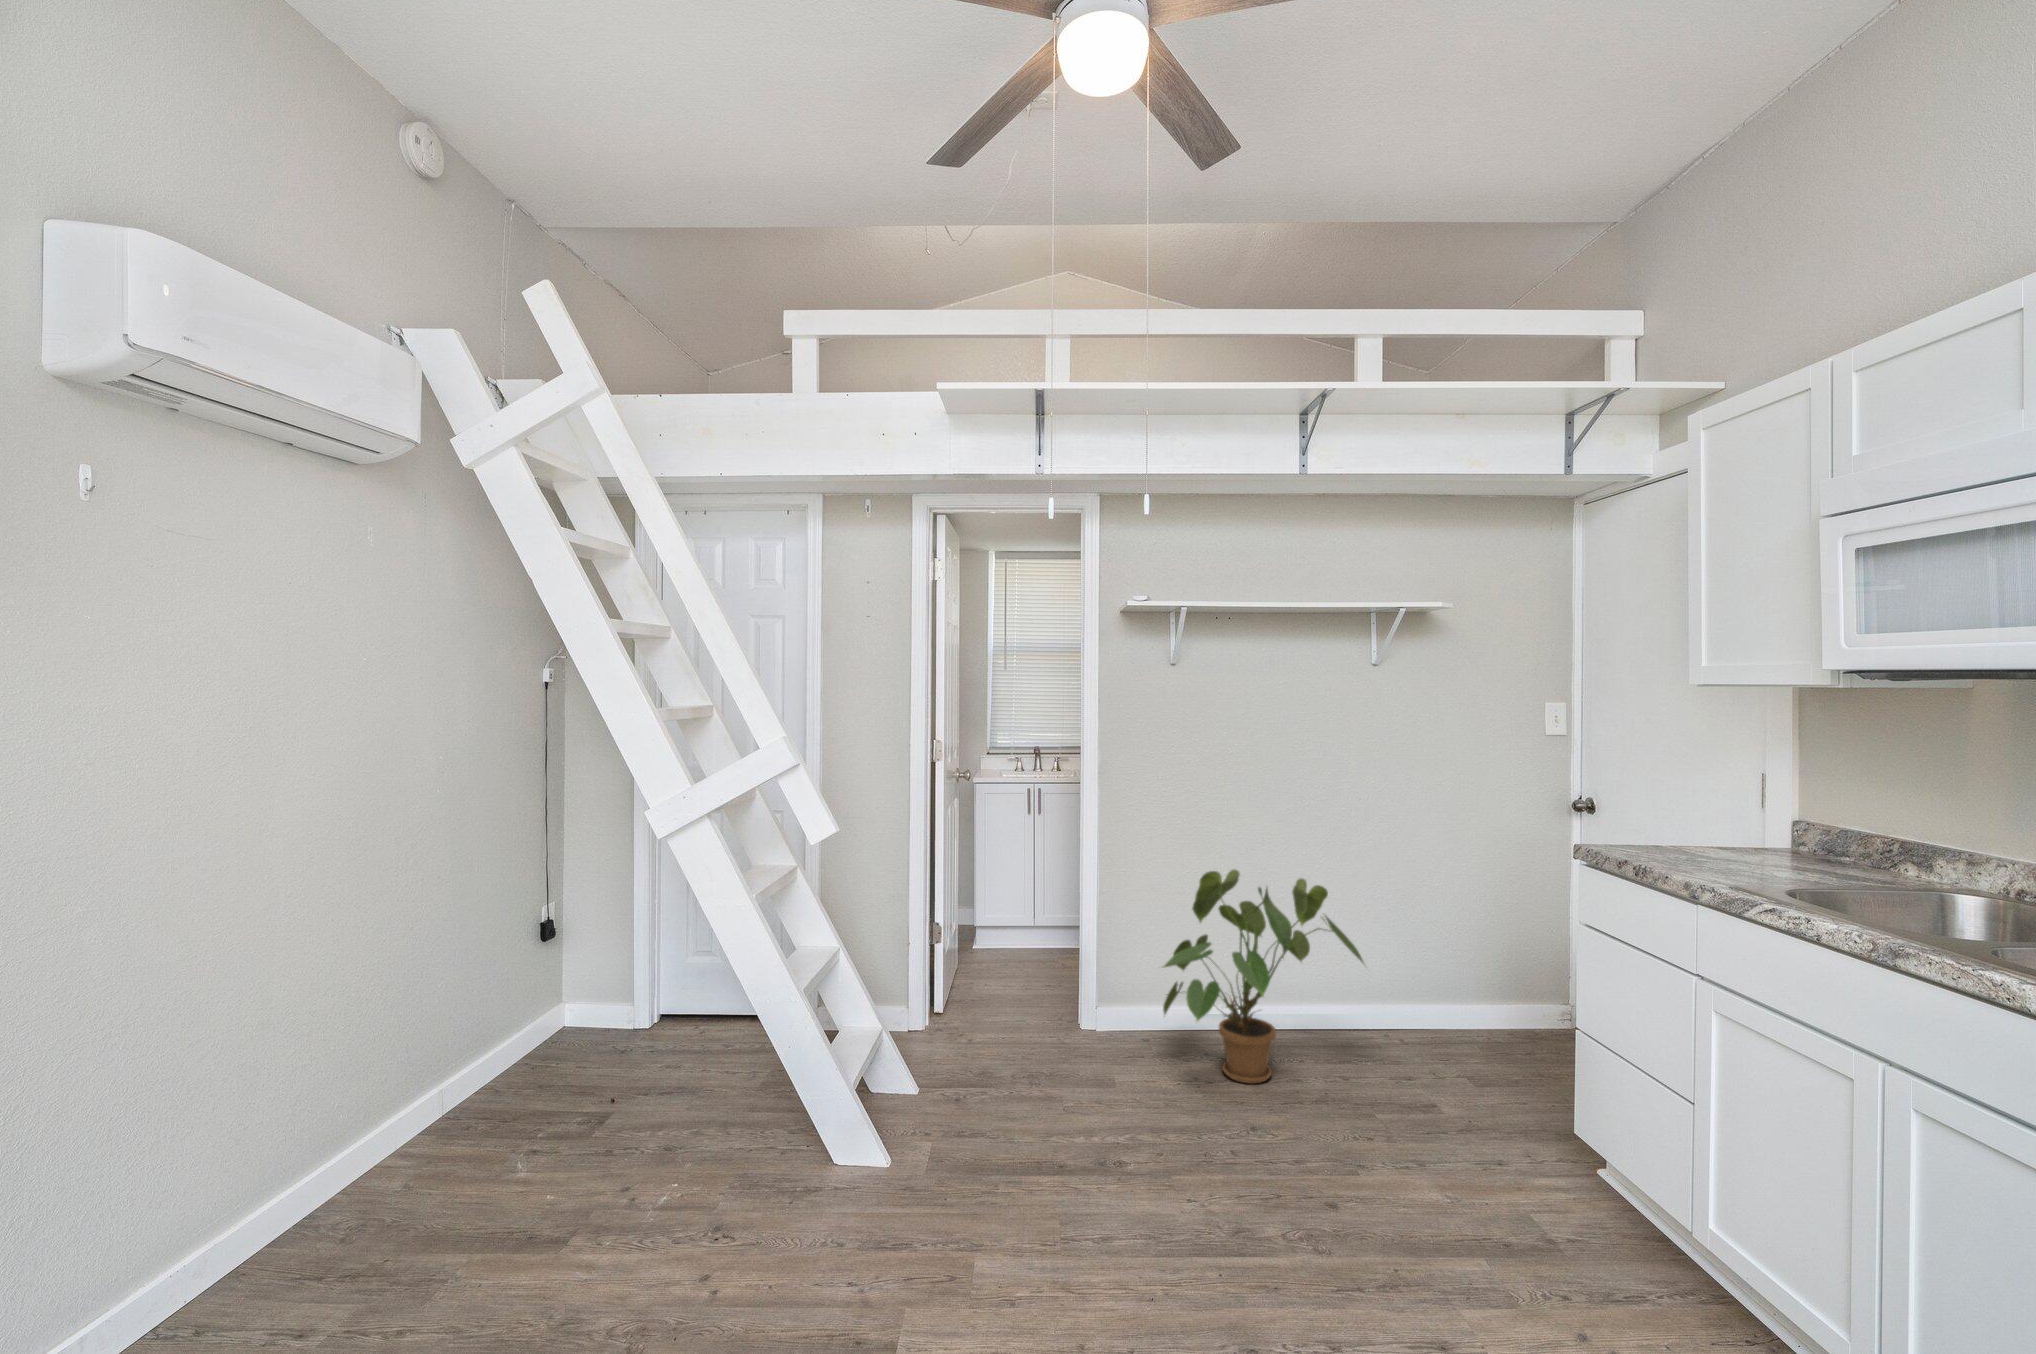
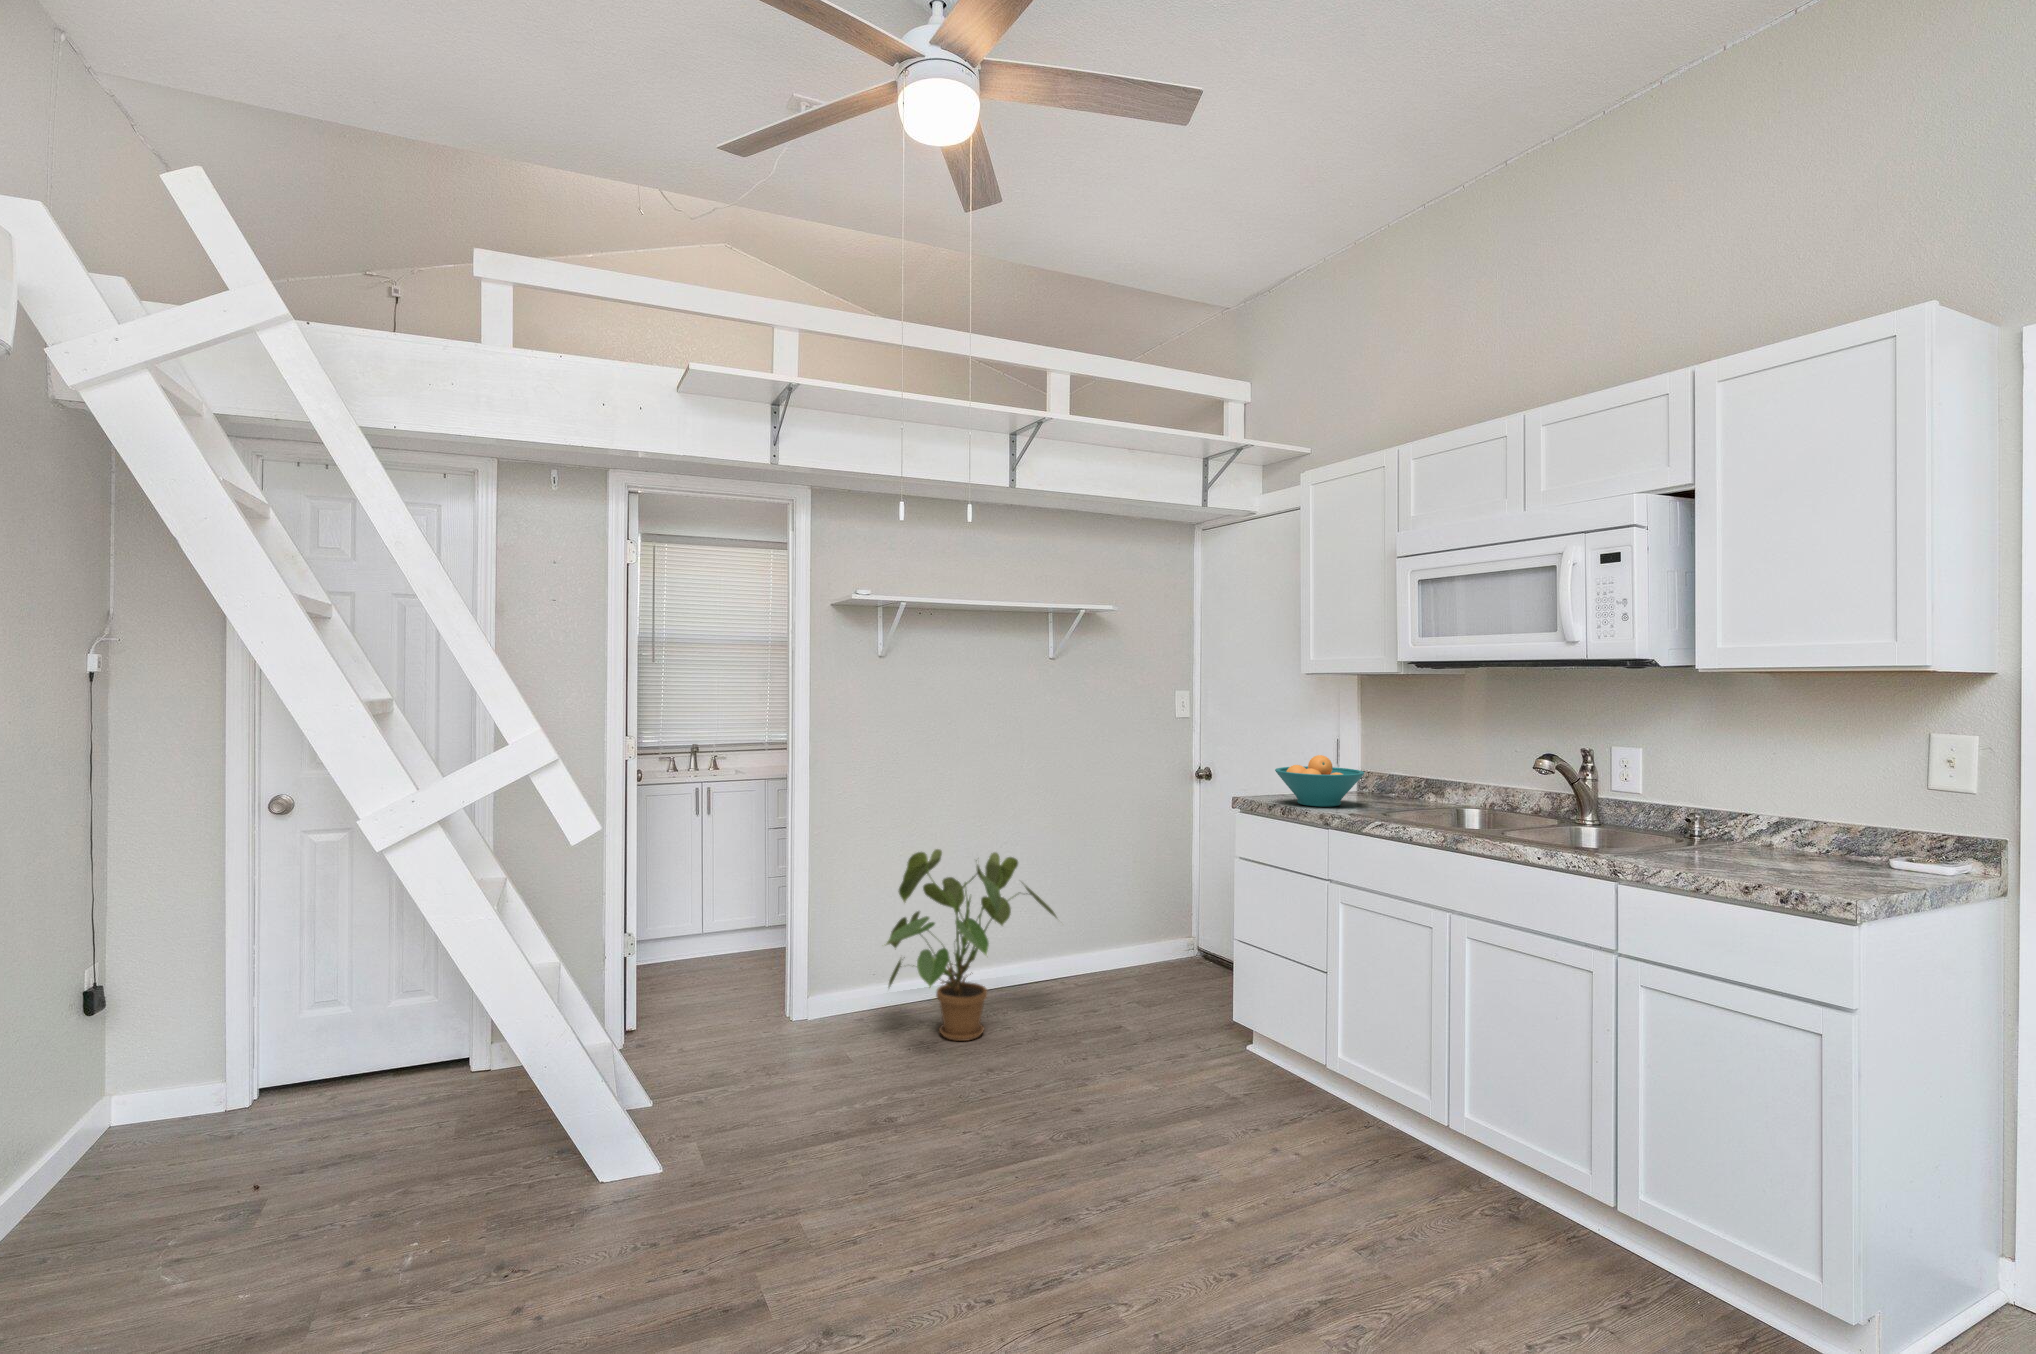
fruit bowl: none [1636,799,1779,871] -> present [1275,755,1364,807]

